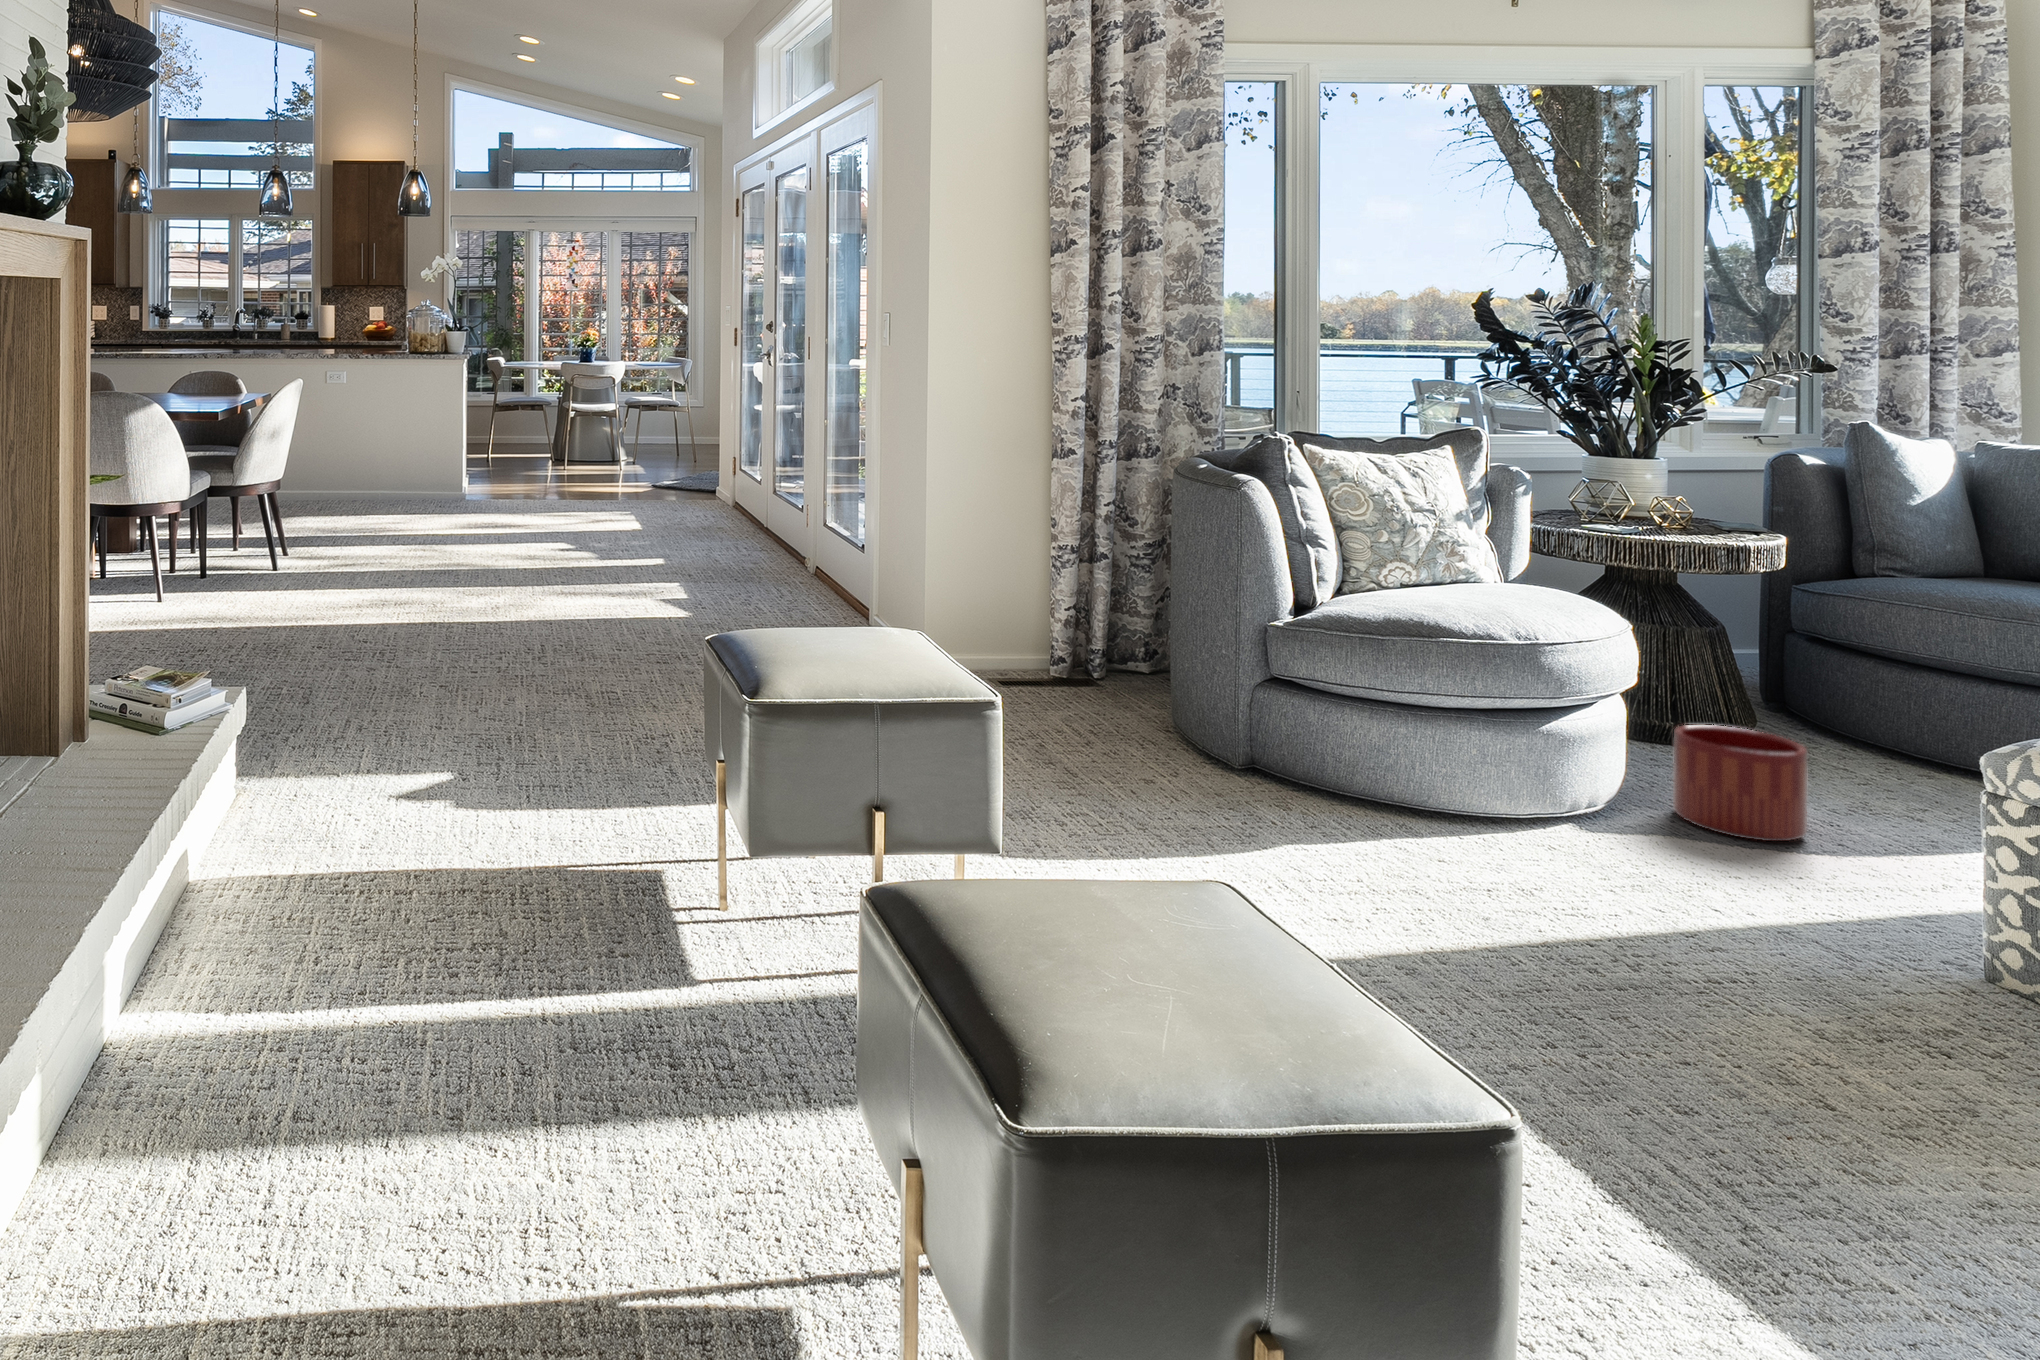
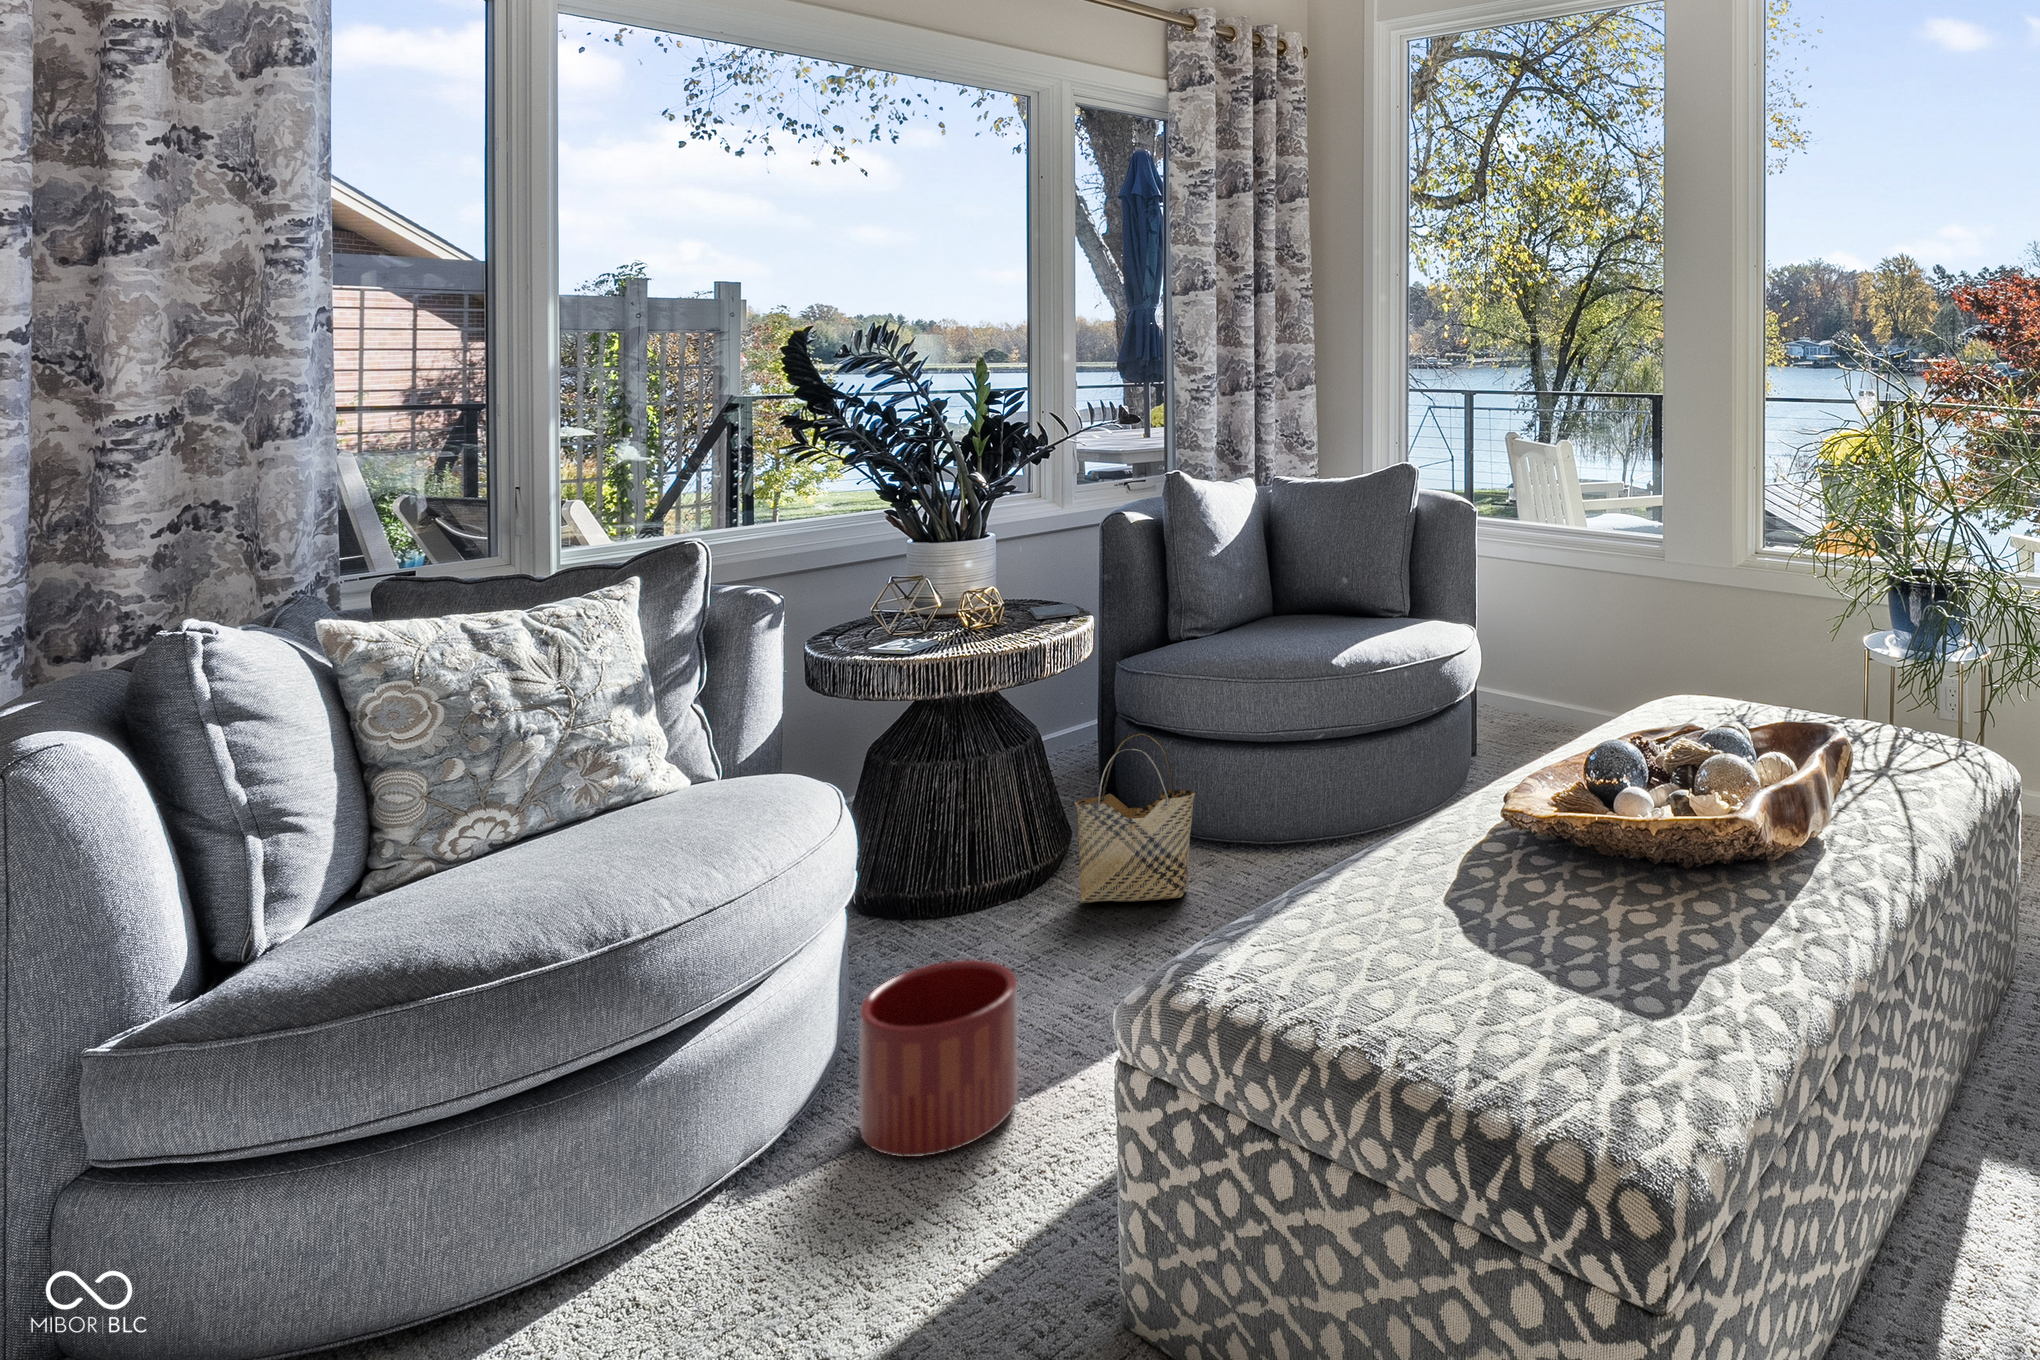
woven basket: none [1786,628,1923,770] -> present [1075,733,1195,903]

